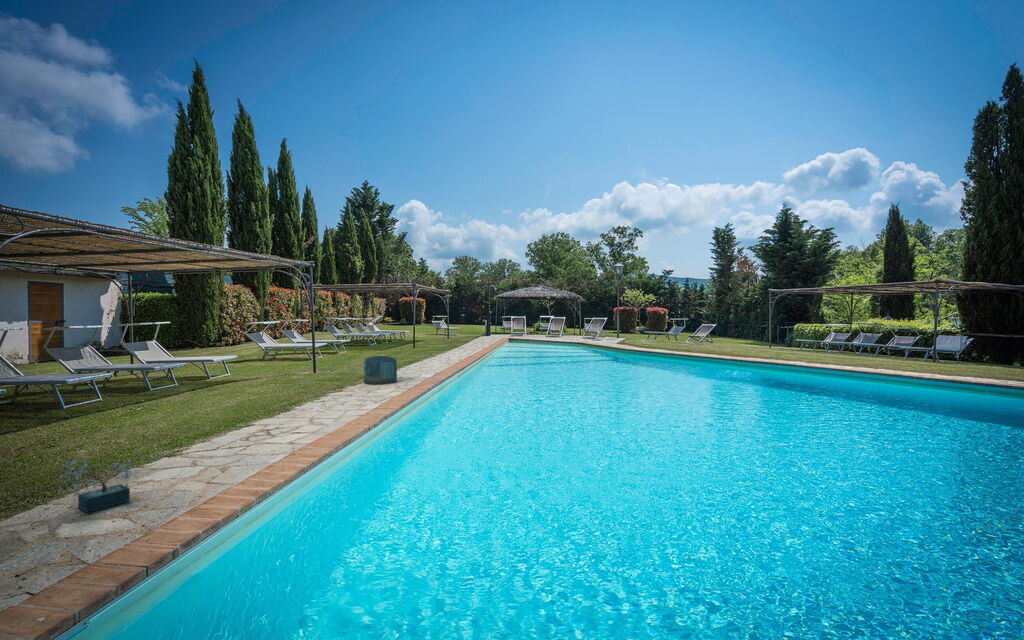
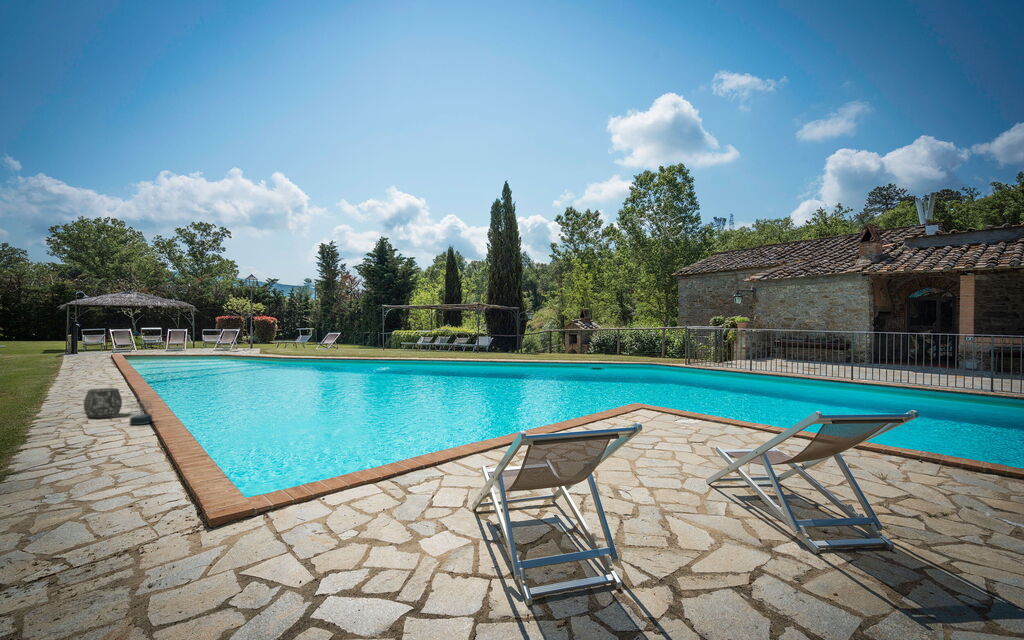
pouf: present [364,356,397,385] -> none [78,358,115,384]
woven basket: none [133,419,192,468] -> present [84,388,122,418]

